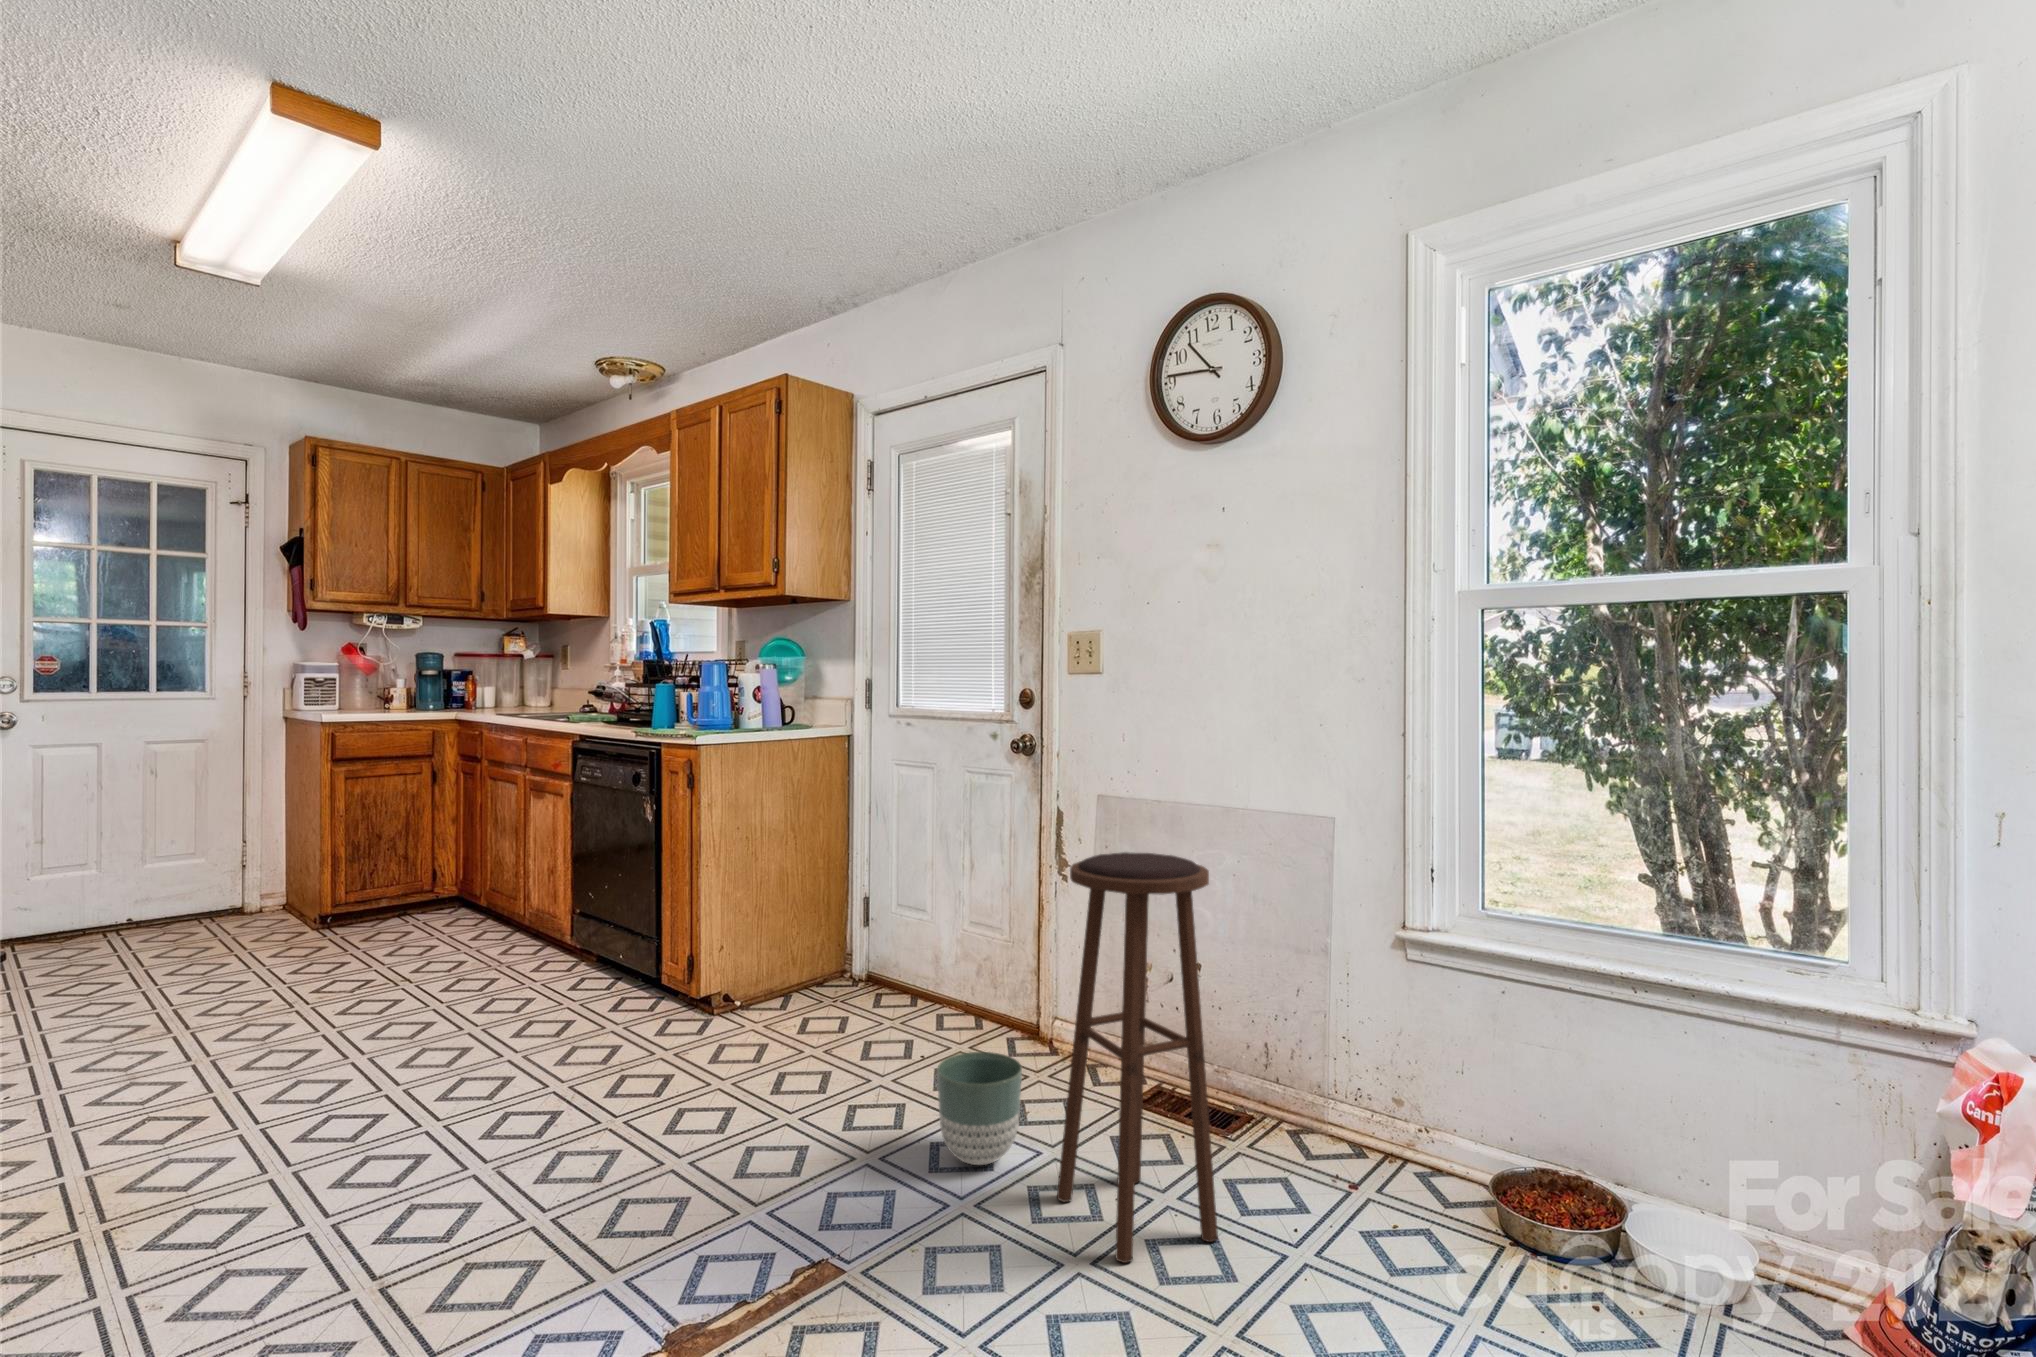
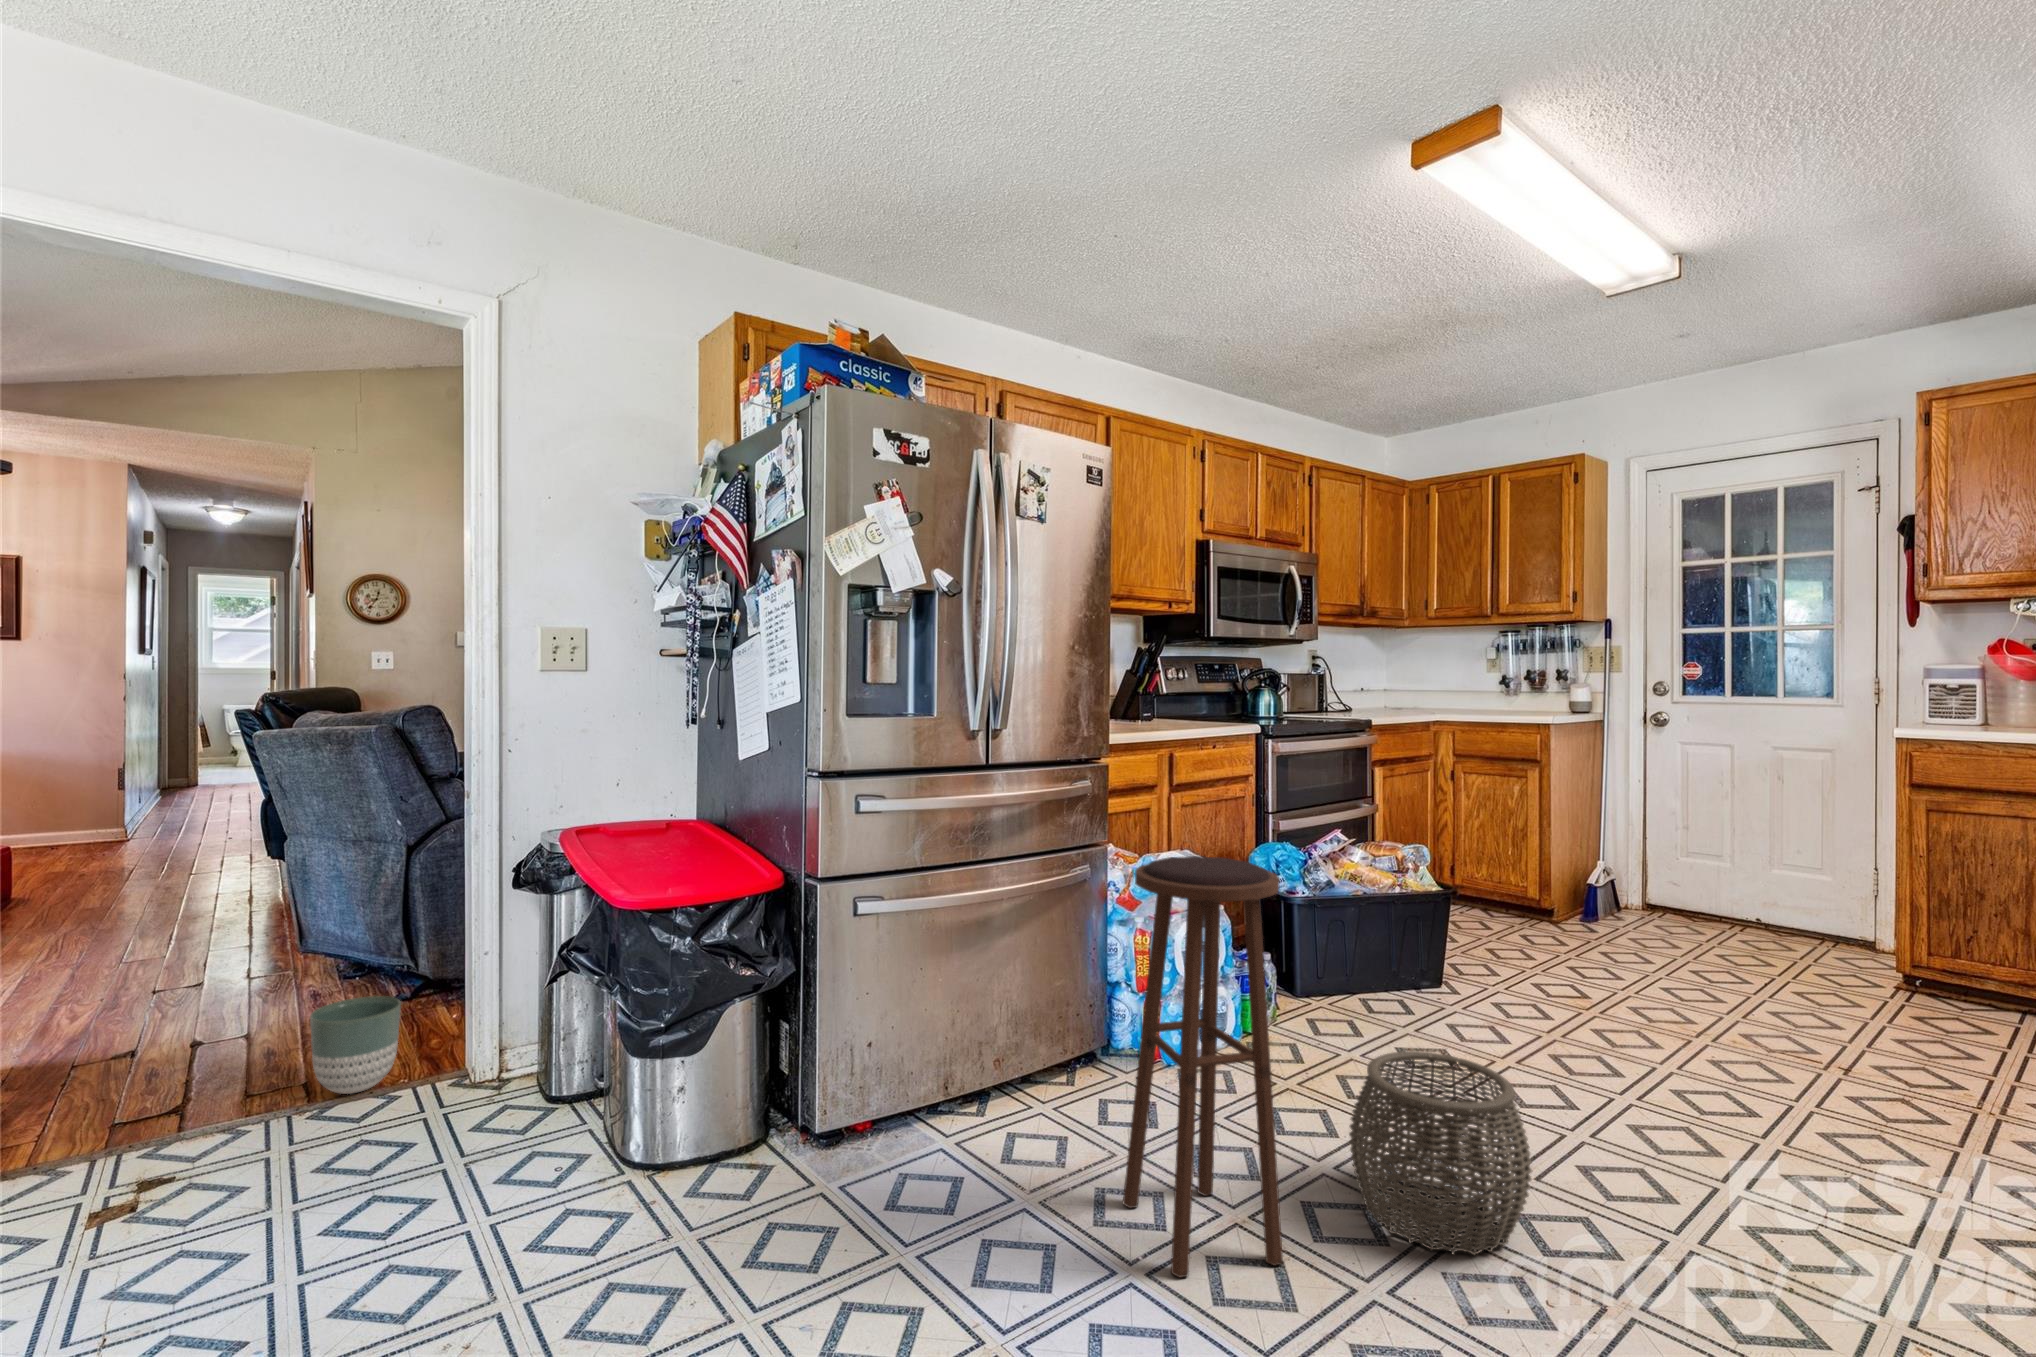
woven basket: none [1266,1029,1433,1215] -> present [1349,1051,1532,1255]
planter: present [937,1052,1022,1165] -> present [310,996,401,1094]

